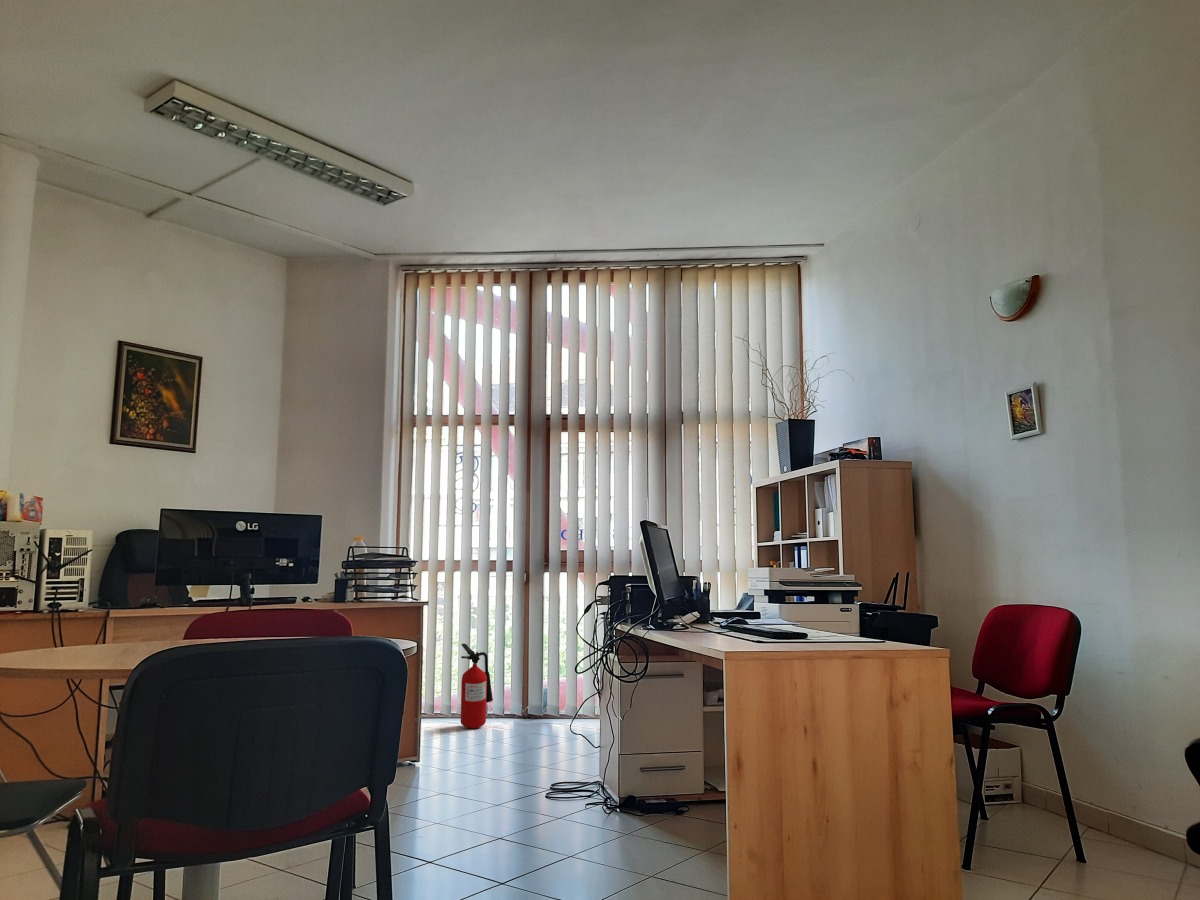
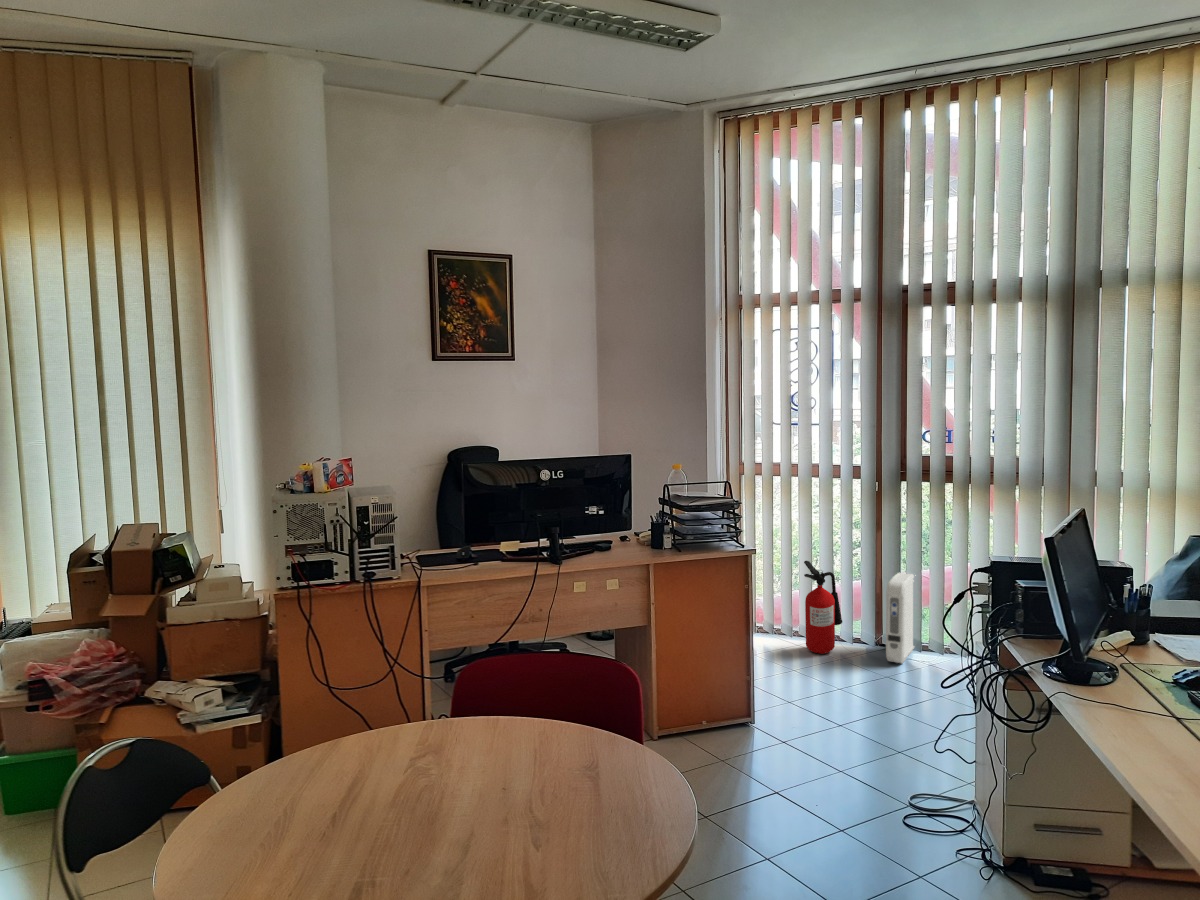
air purifier: none [529,653,554,730] -> present [886,573,916,663]

